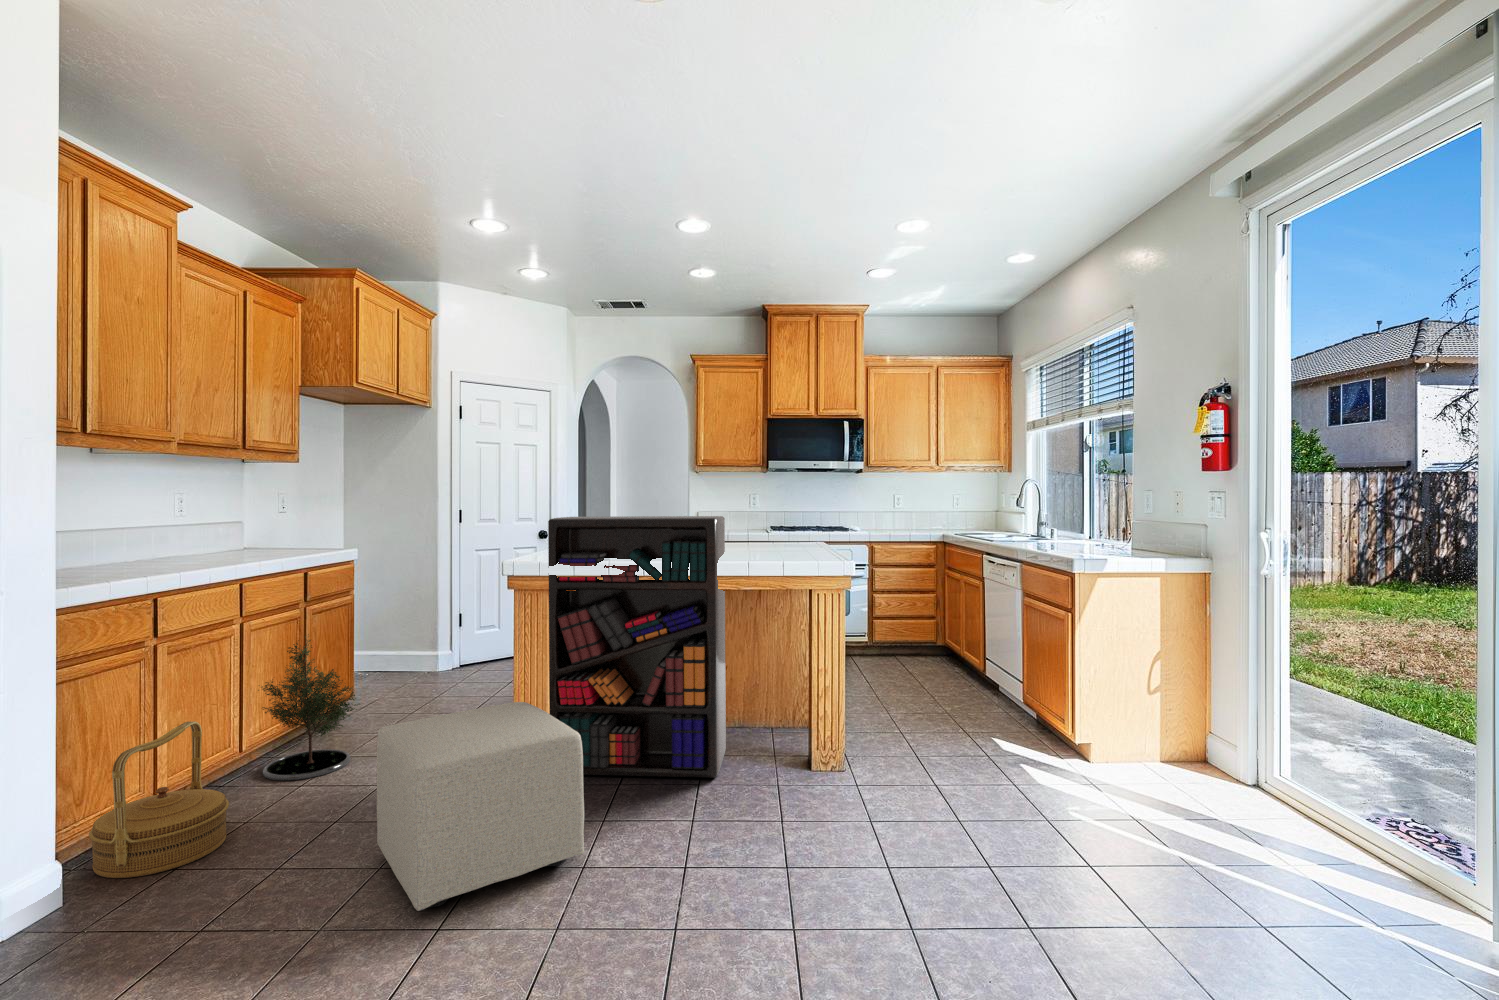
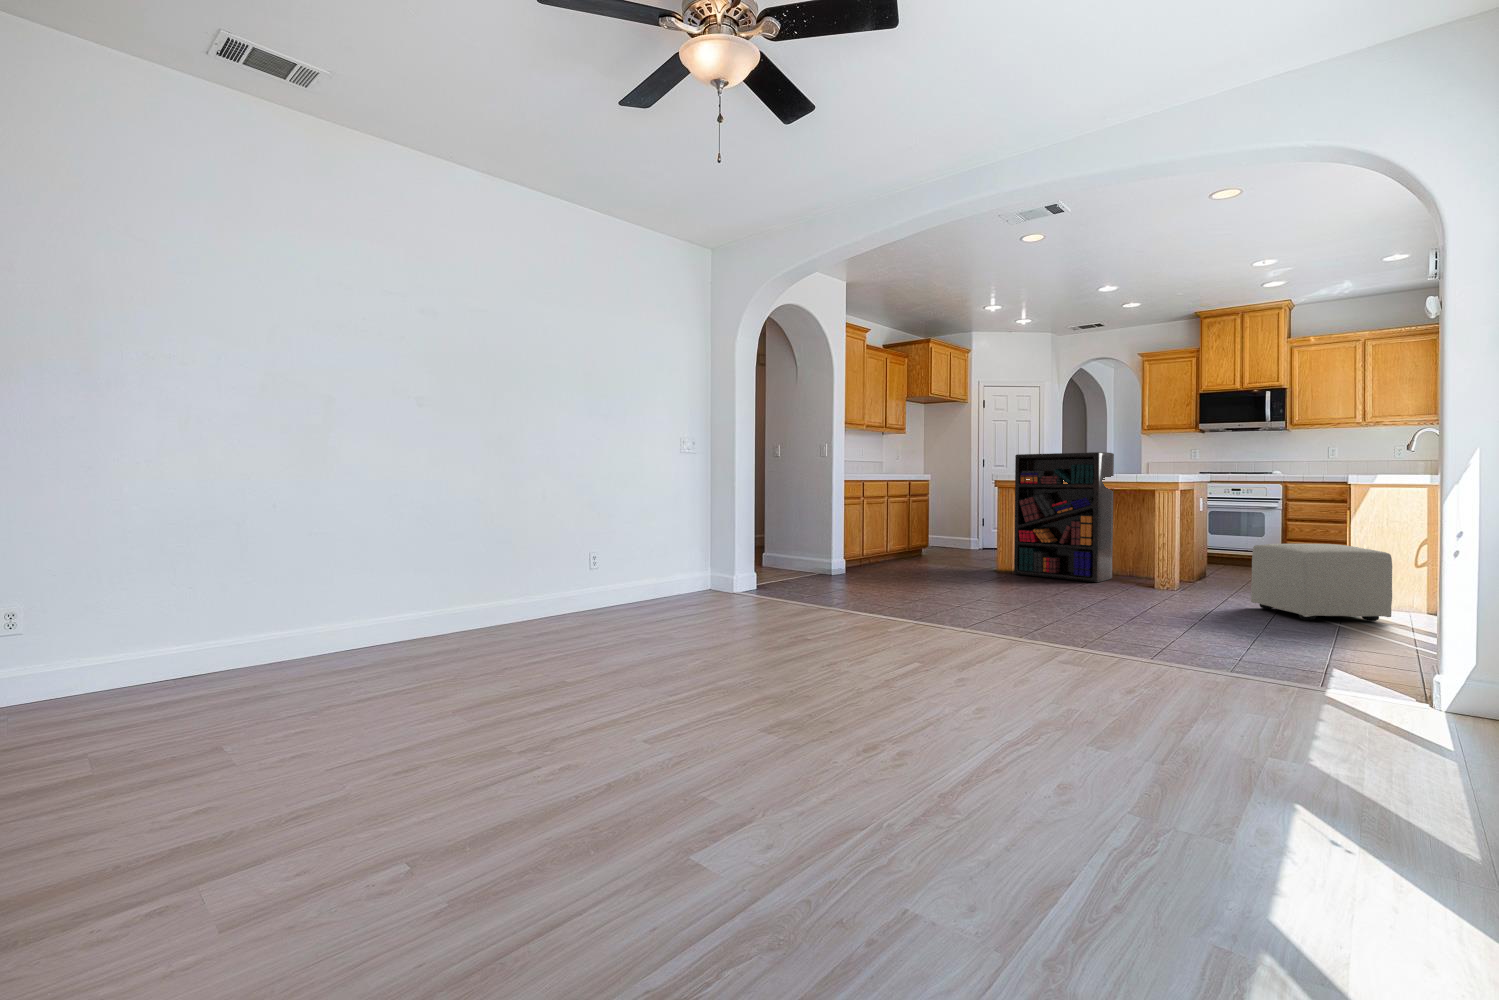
potted tree: present [258,634,360,781] -> none [894,506,934,565]
ottoman: present [377,702,584,911] -> present [1251,544,1392,621]
woven basket: present [89,721,229,878] -> none [851,529,890,573]

